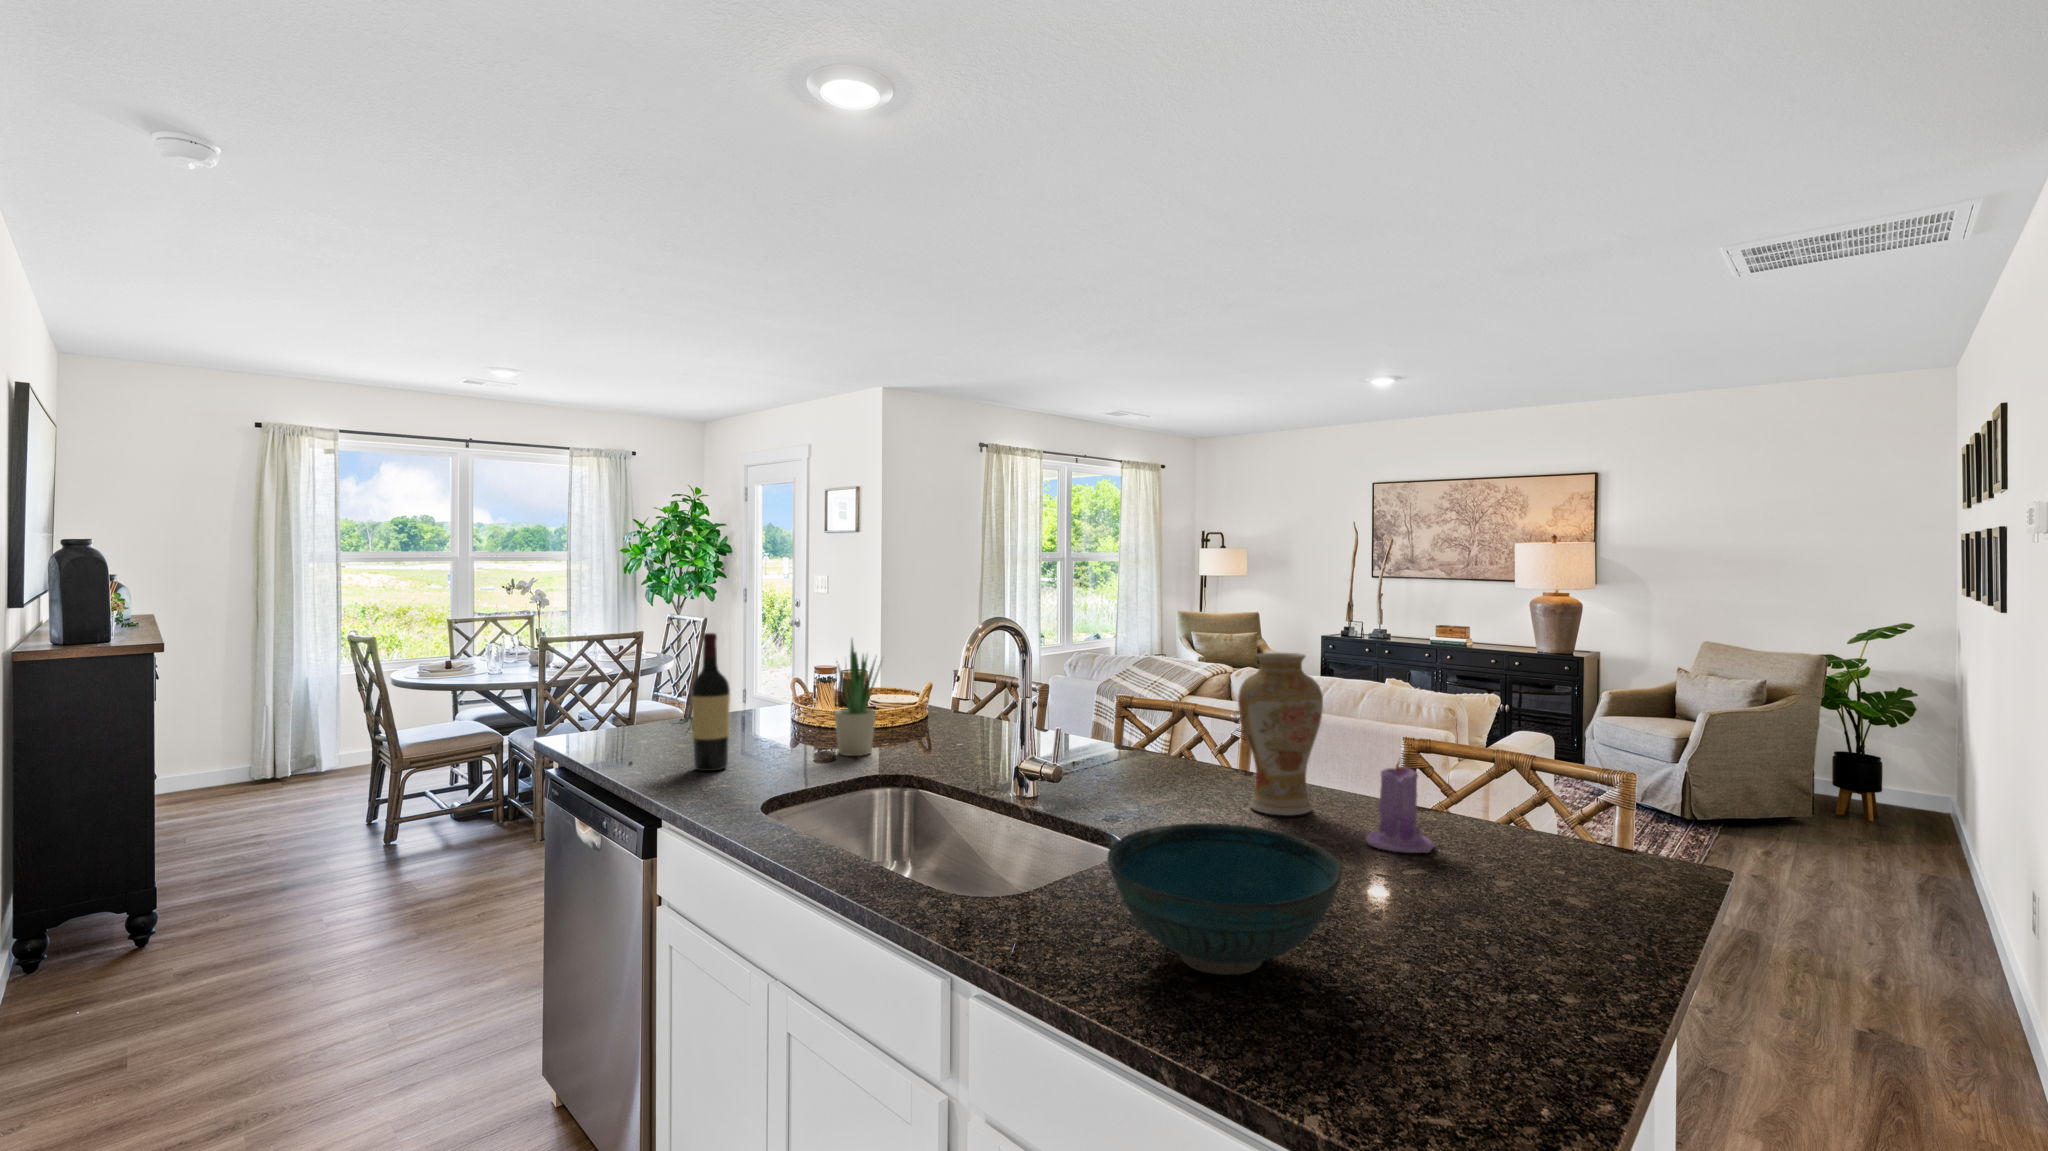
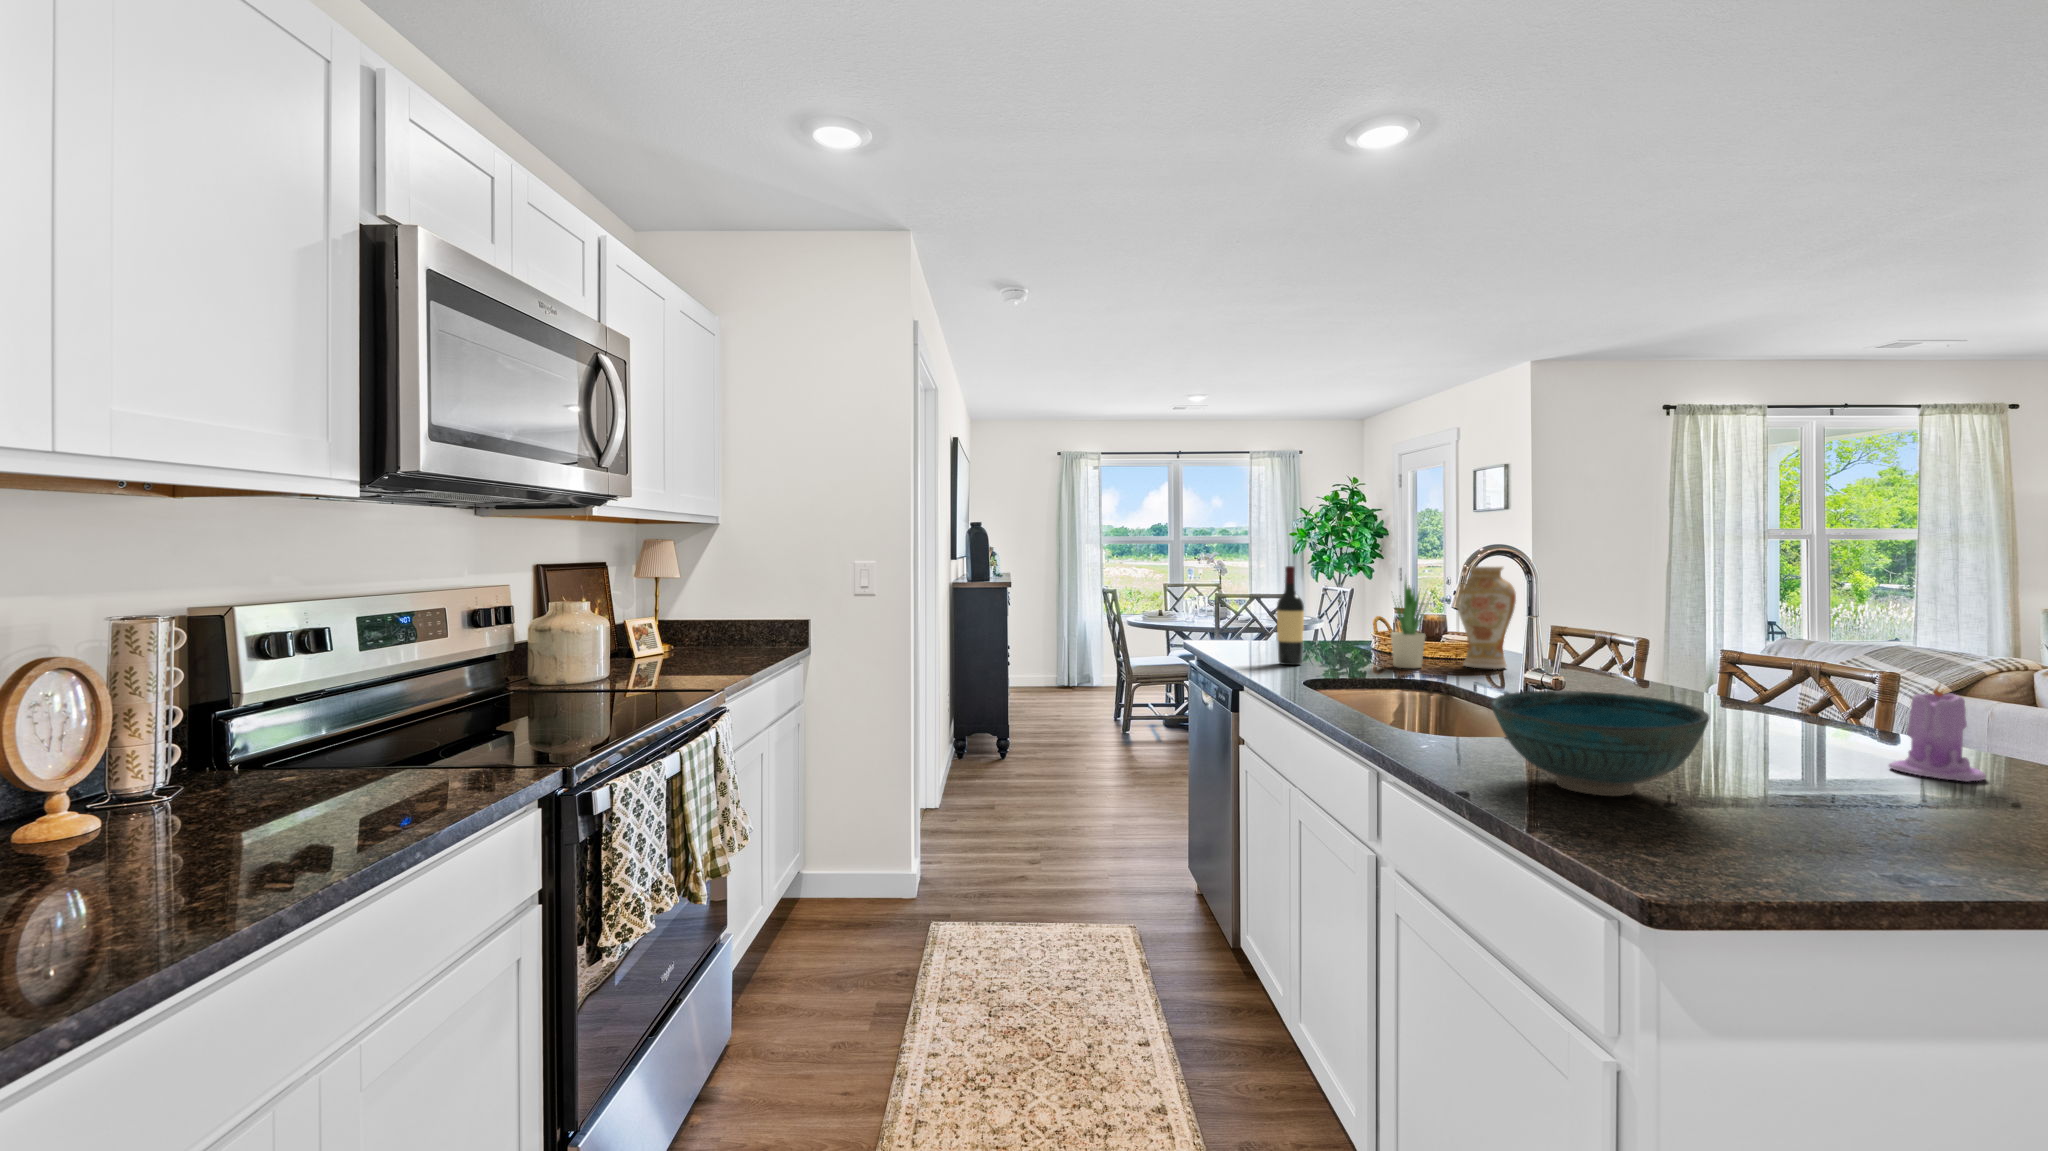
vase: present [1238,653,1323,815] -> present [1456,567,1516,669]

